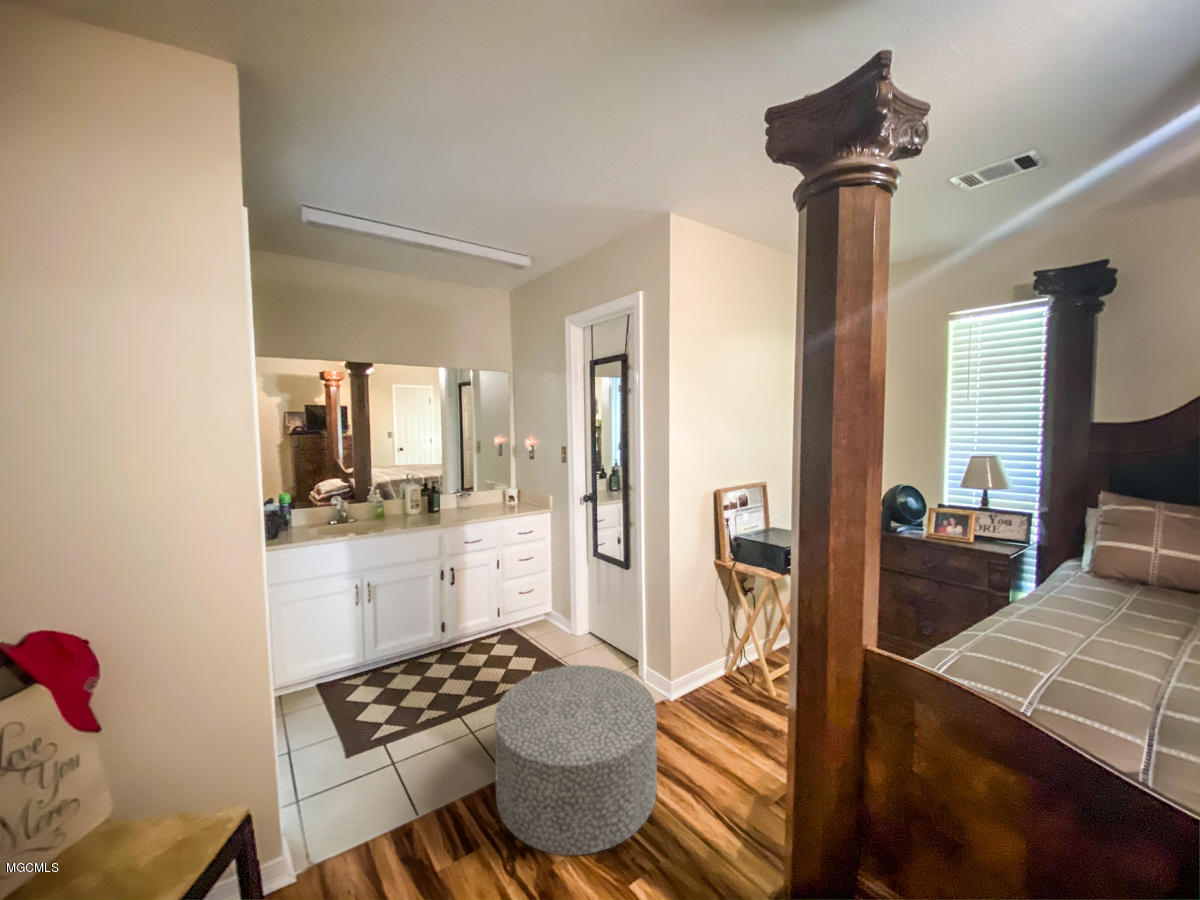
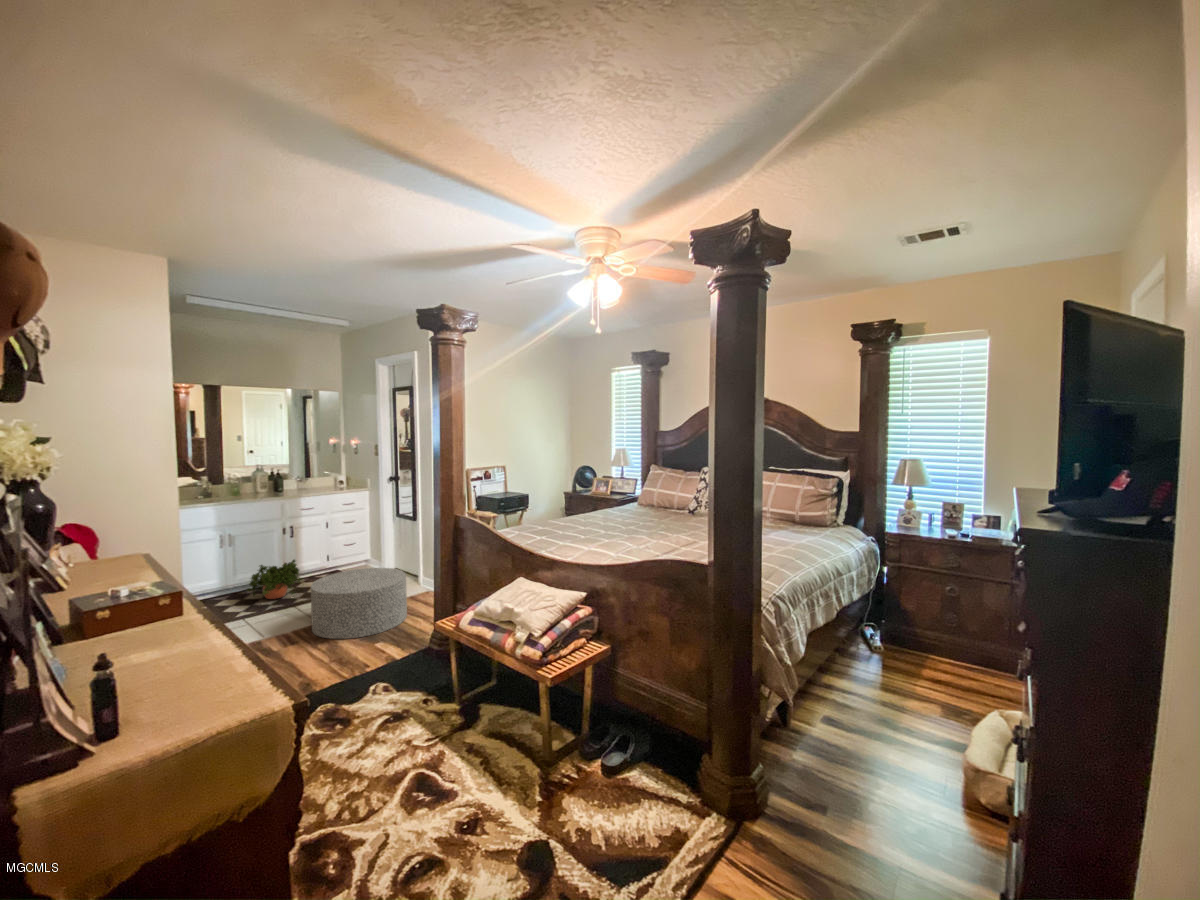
potted plant: none [391,621,469,693] -> present [247,560,301,599]

